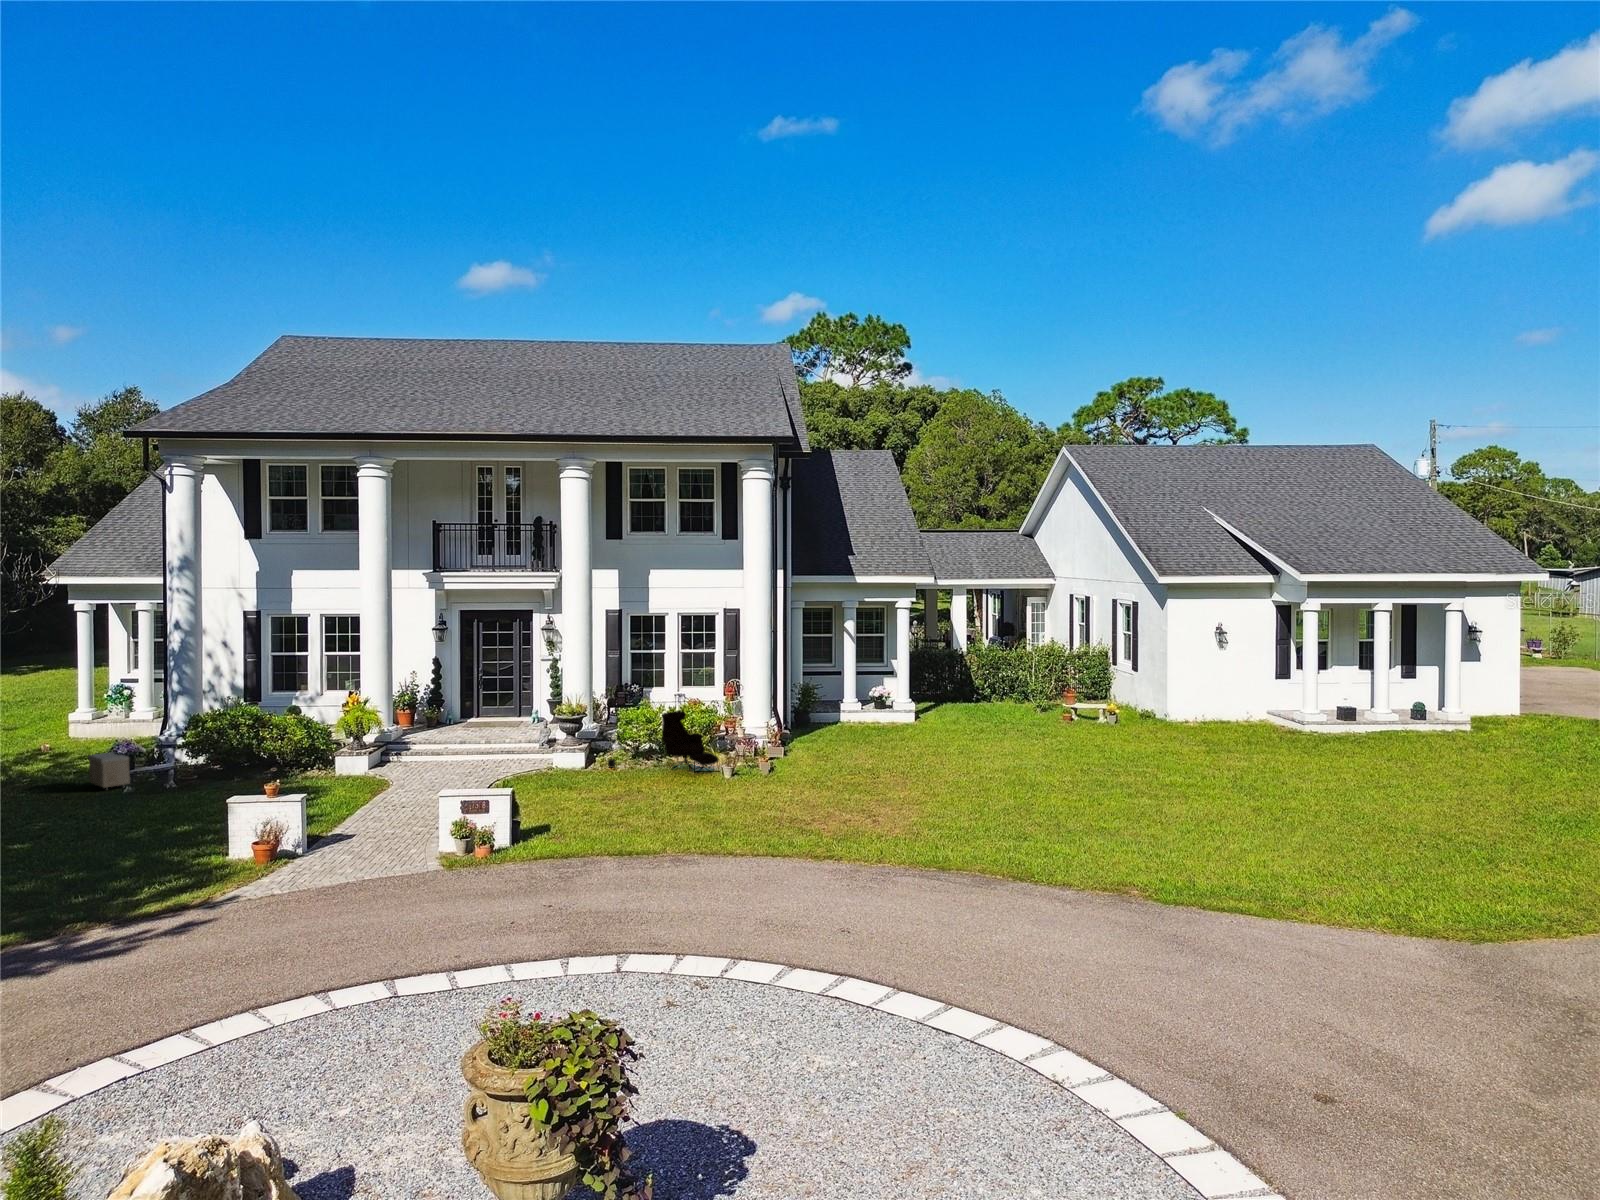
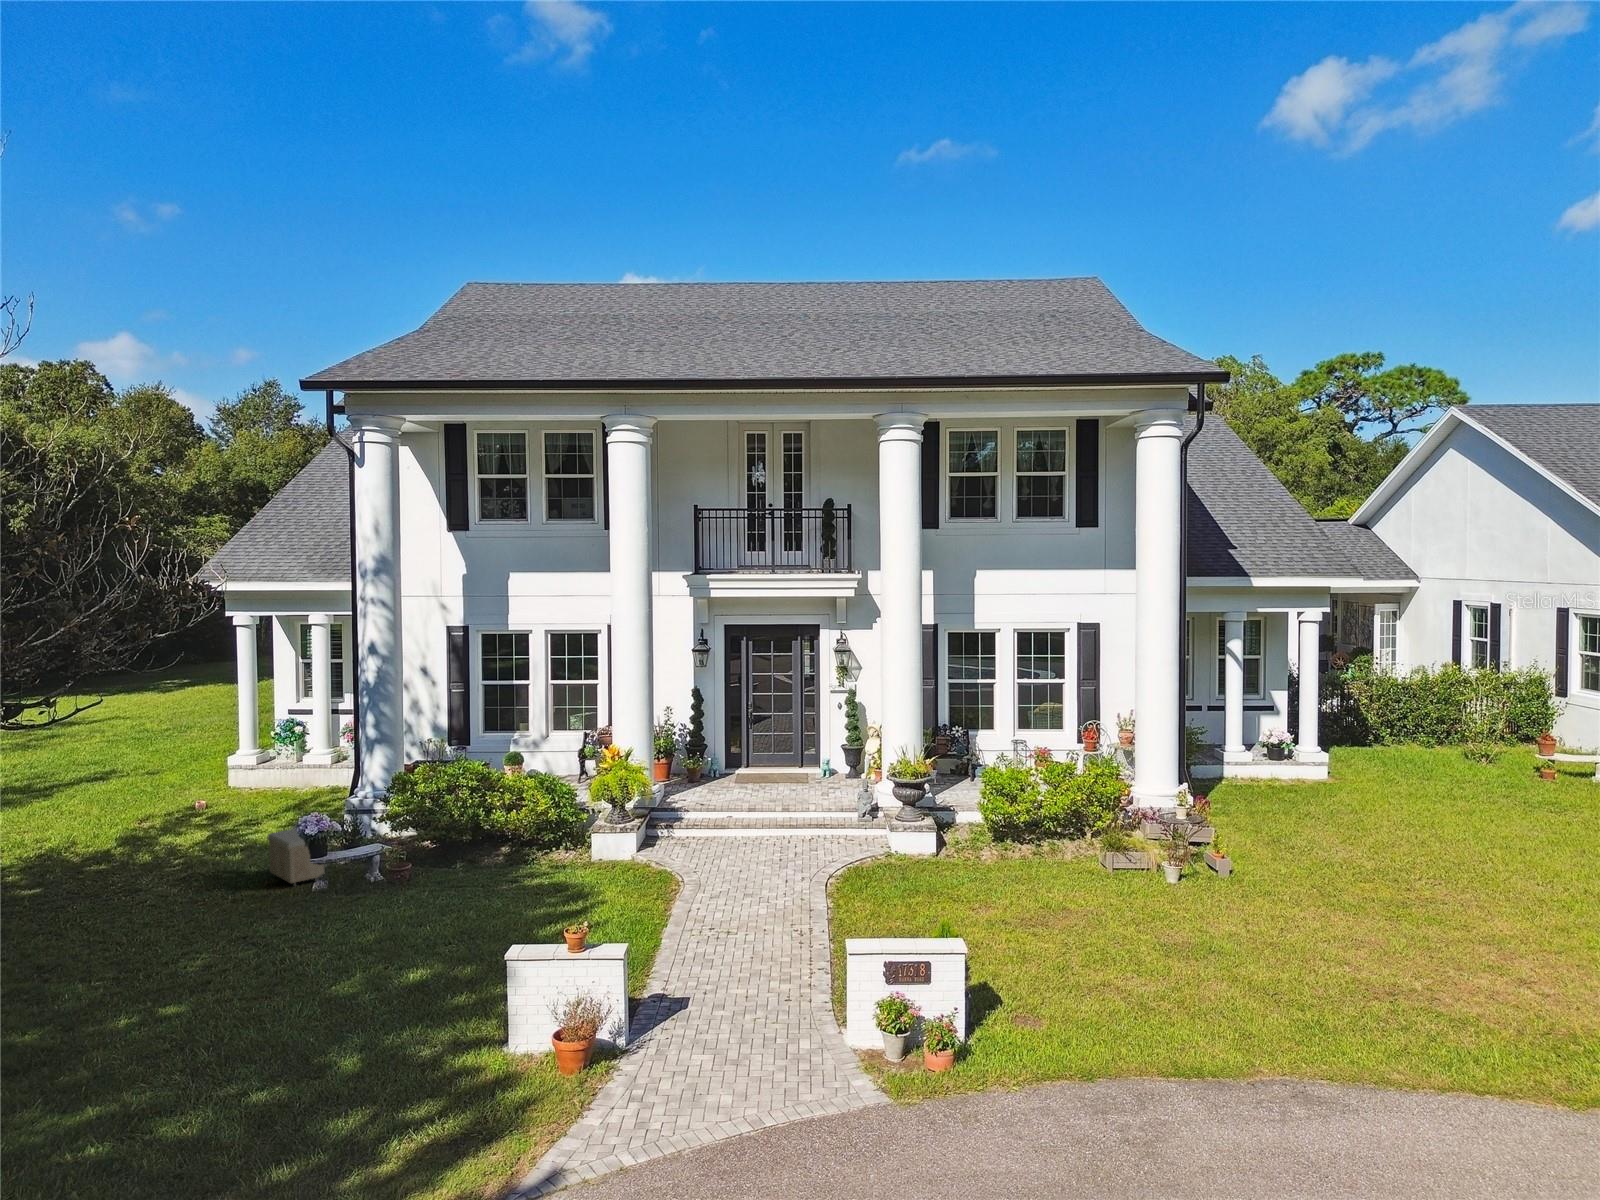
lounge chair: present [662,711,719,770] -> none [1050,771,1145,868]
potted plant: present [598,729,626,768] -> none [953,796,1001,854]

